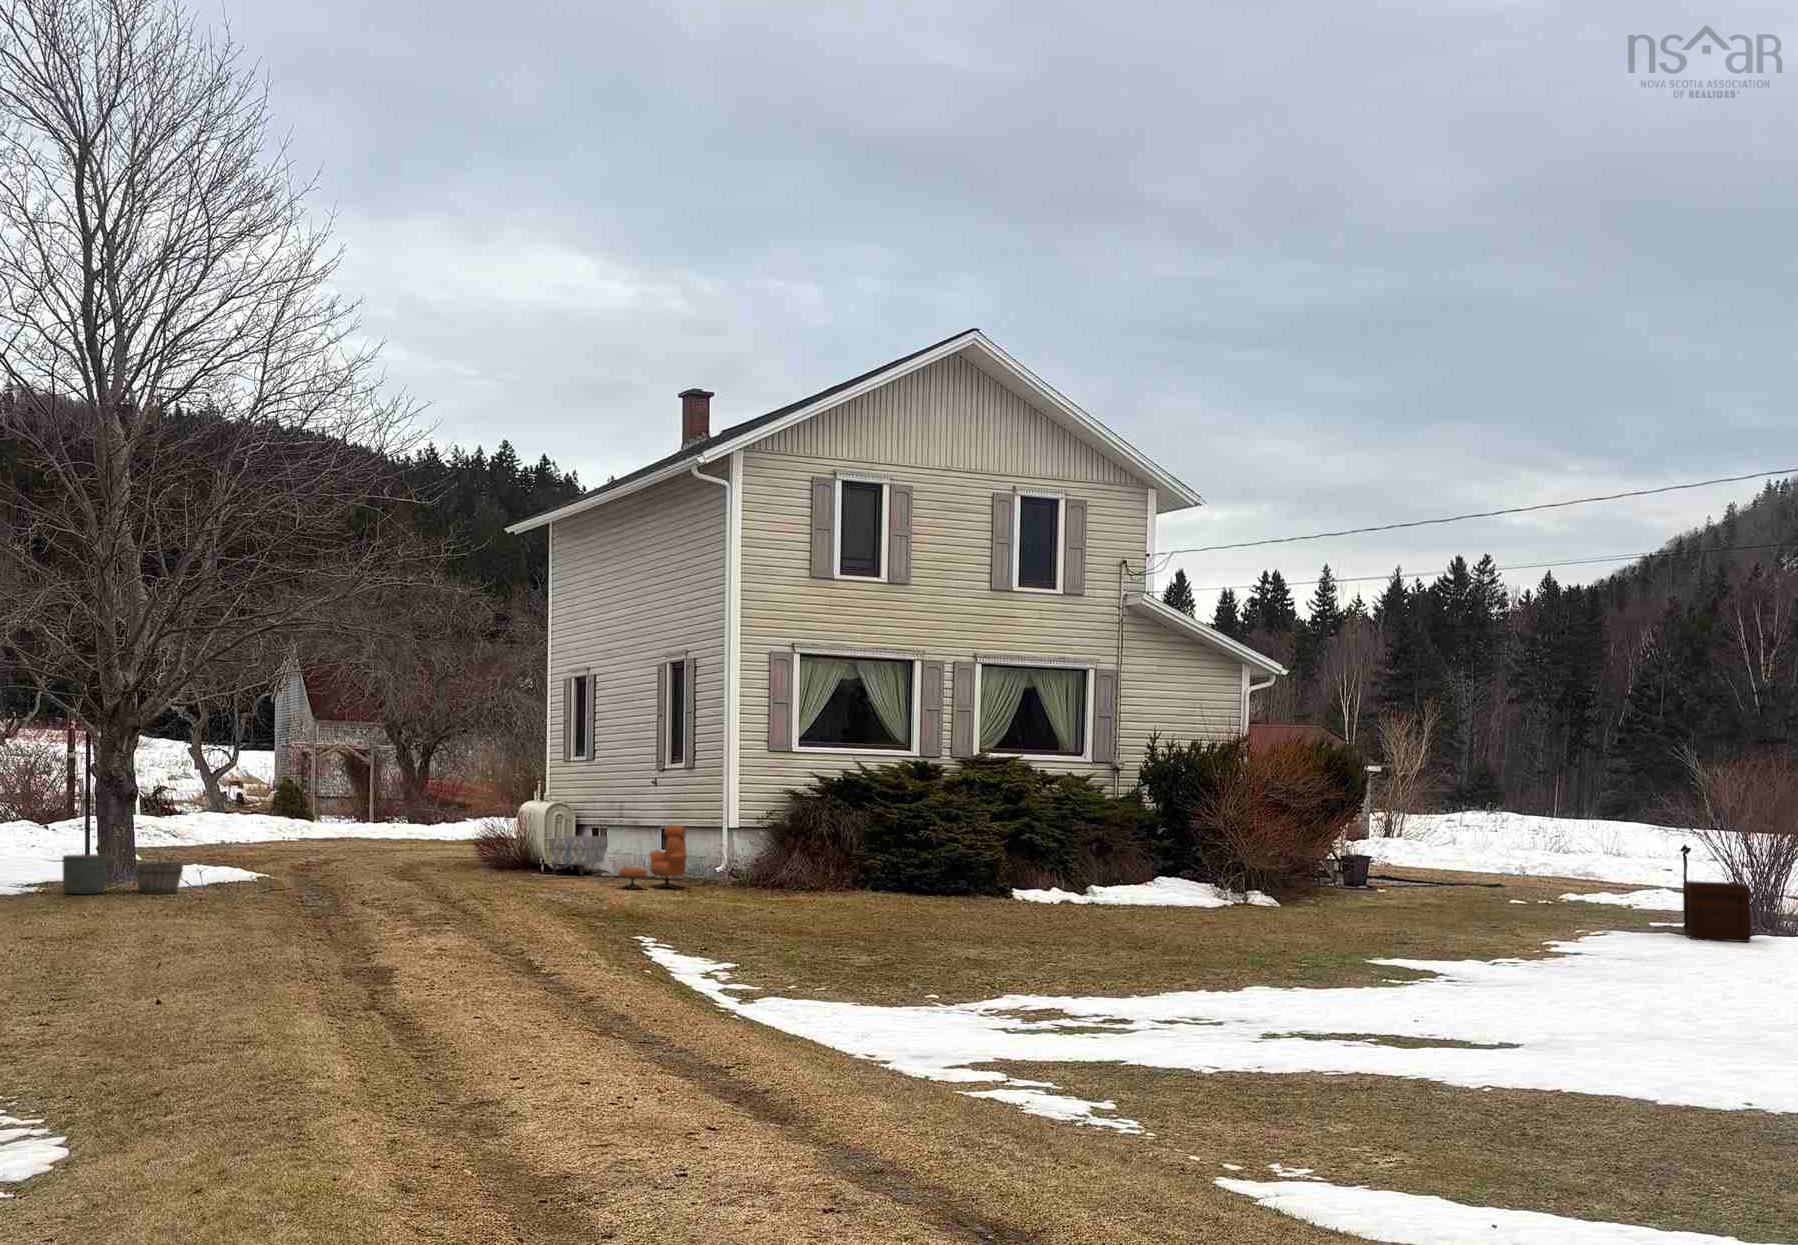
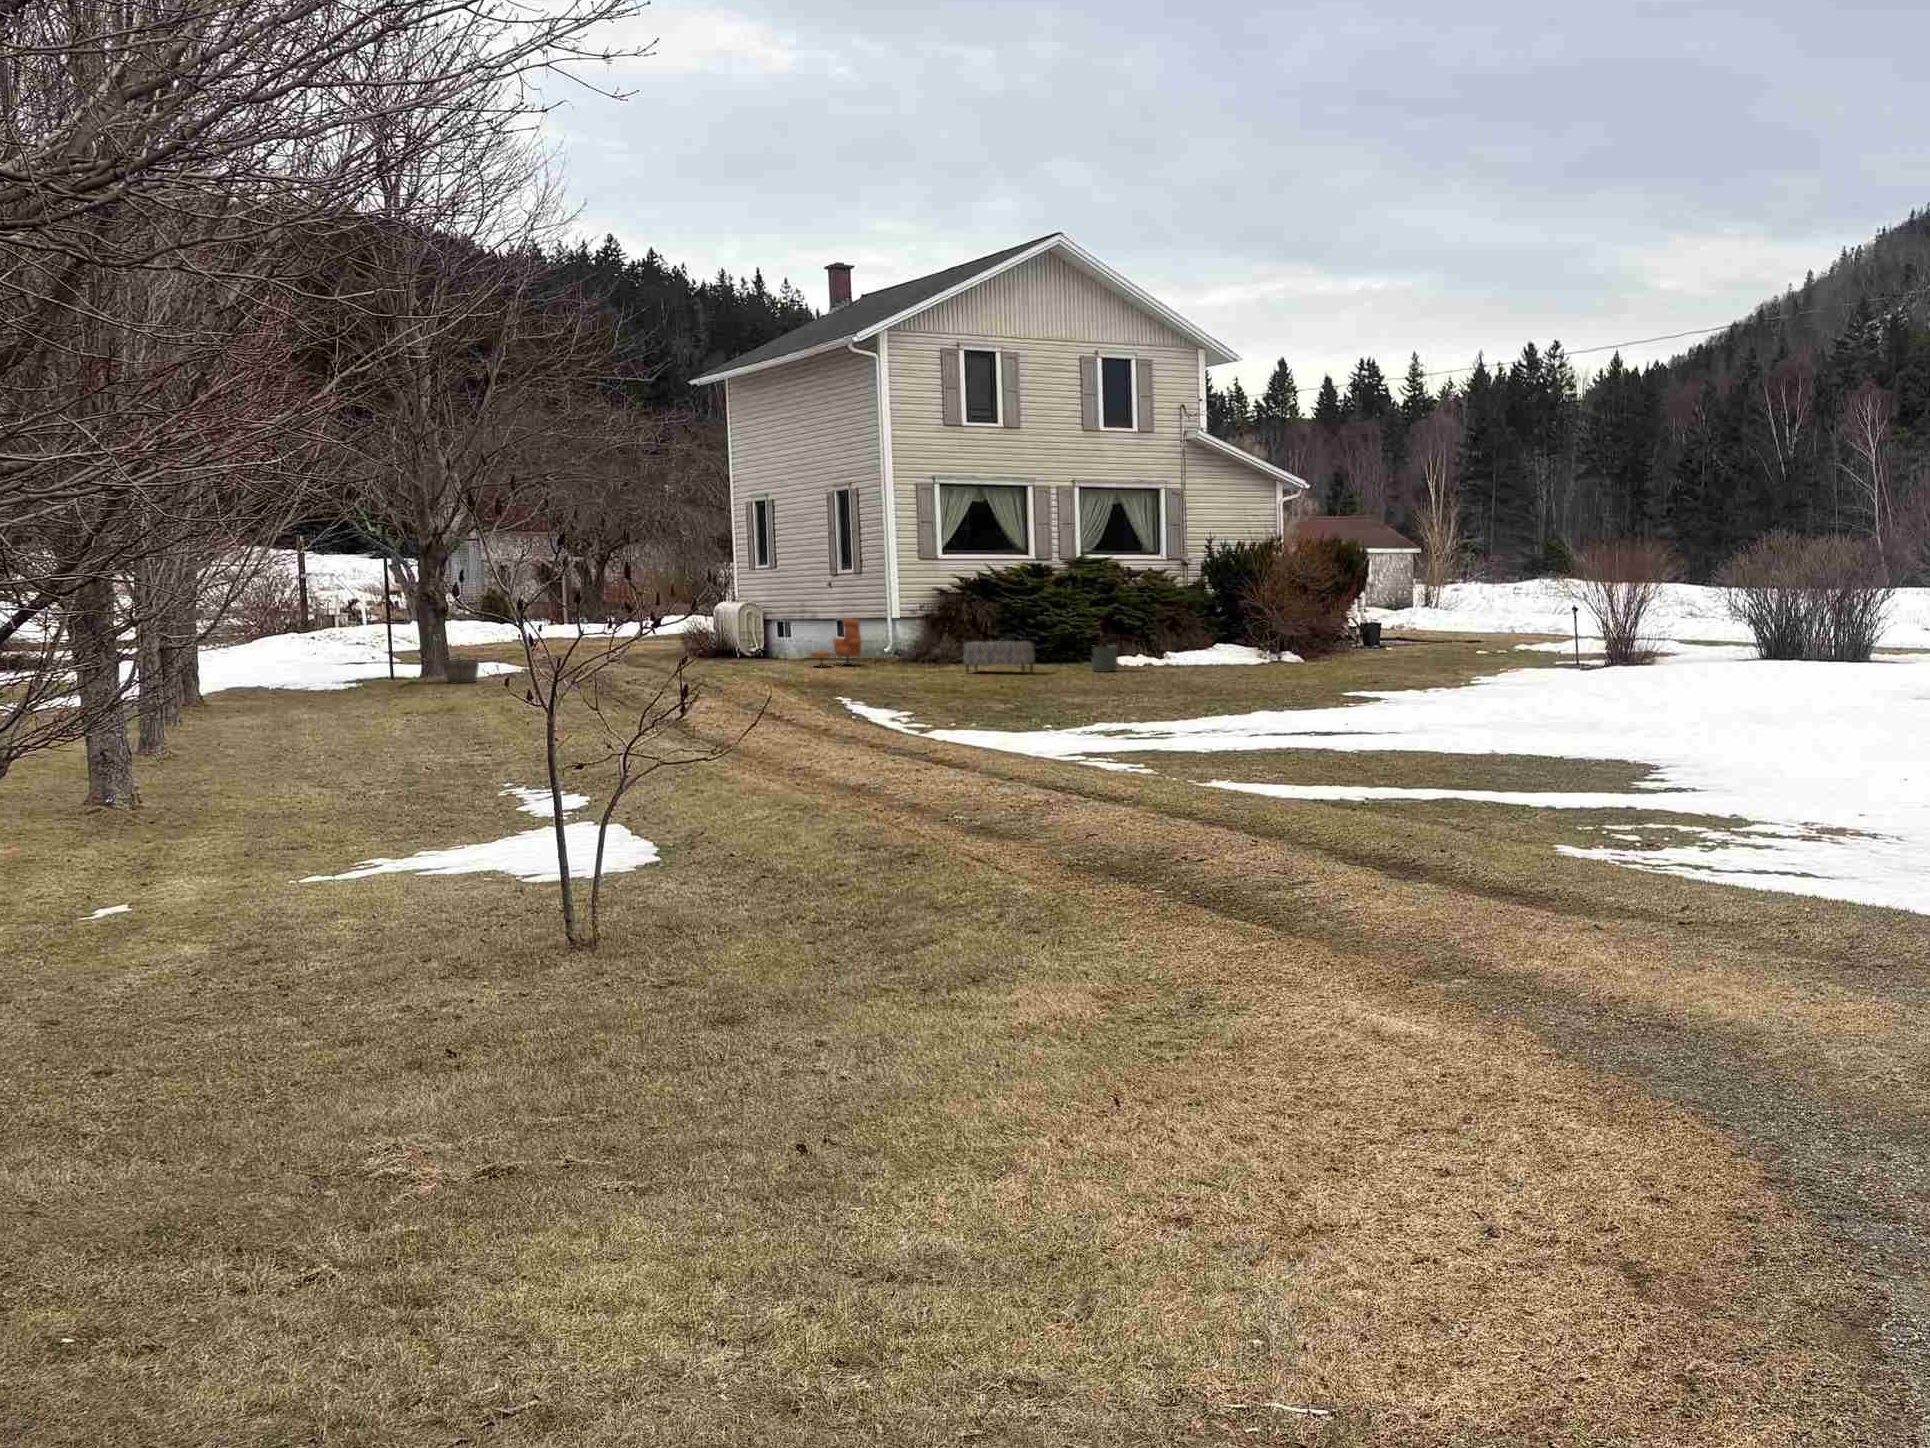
bench: present [550,836,610,876] -> present [963,641,1035,673]
planter: present [63,854,108,894] -> present [1091,645,1118,672]
wooden crate: present [1683,881,1751,942] -> none [1573,633,1613,673]

